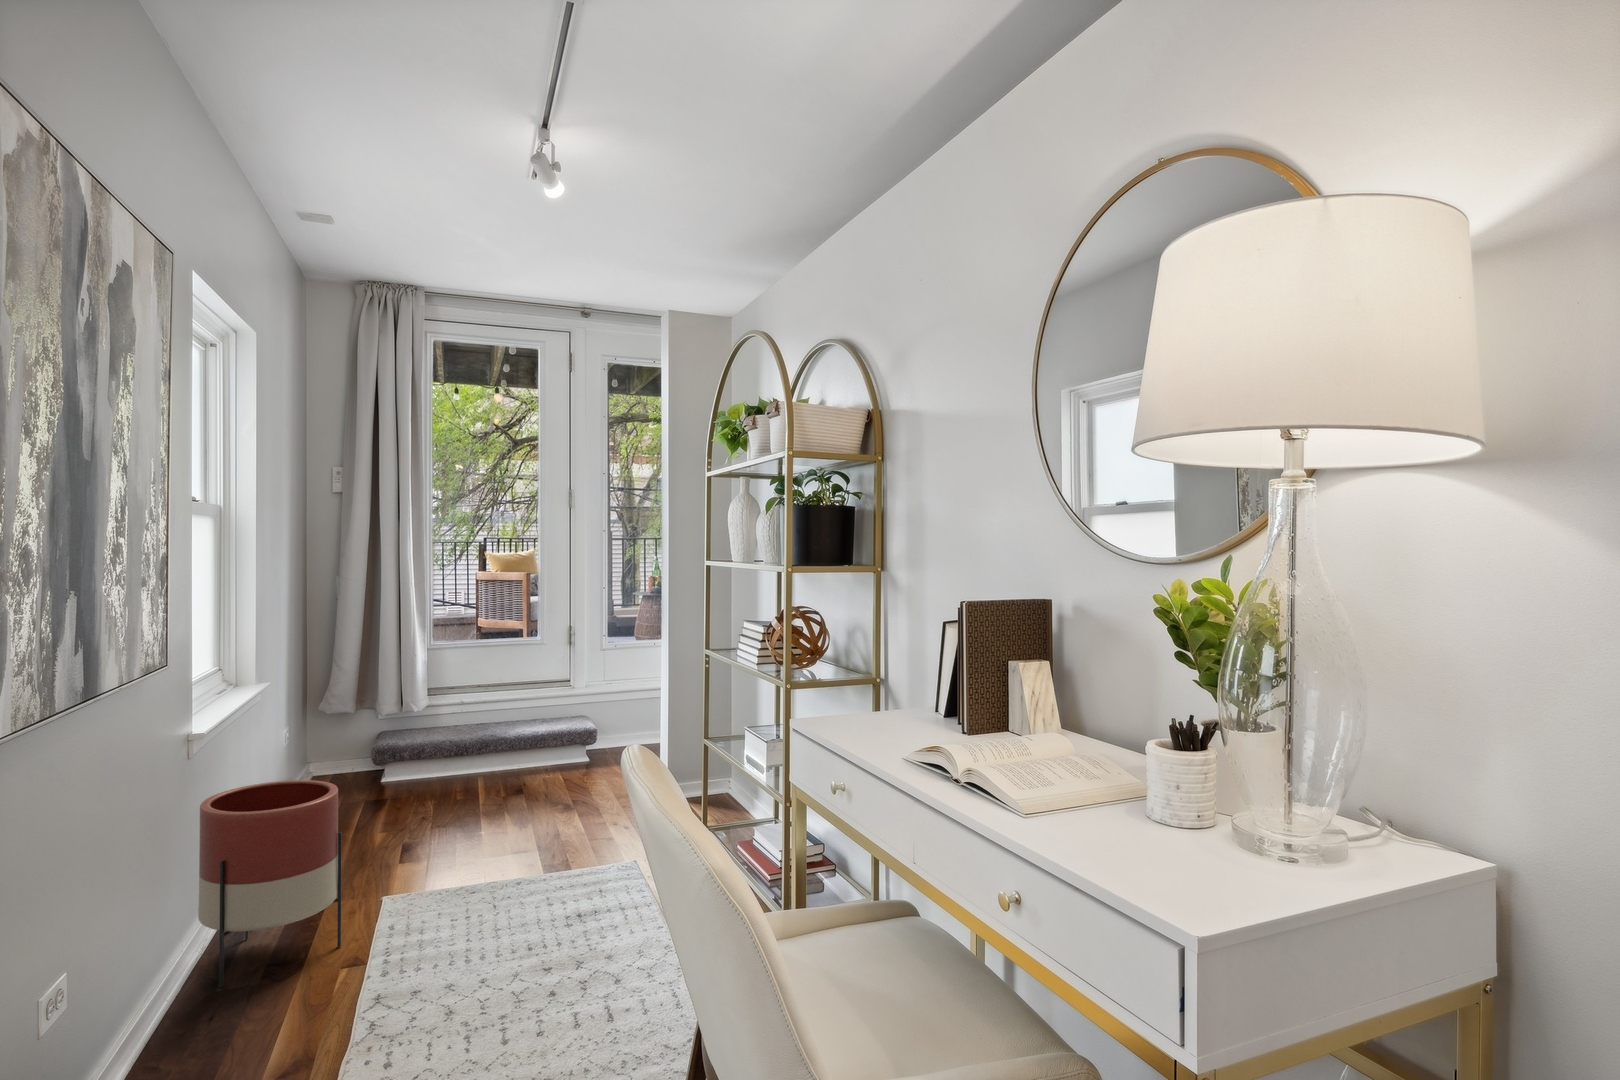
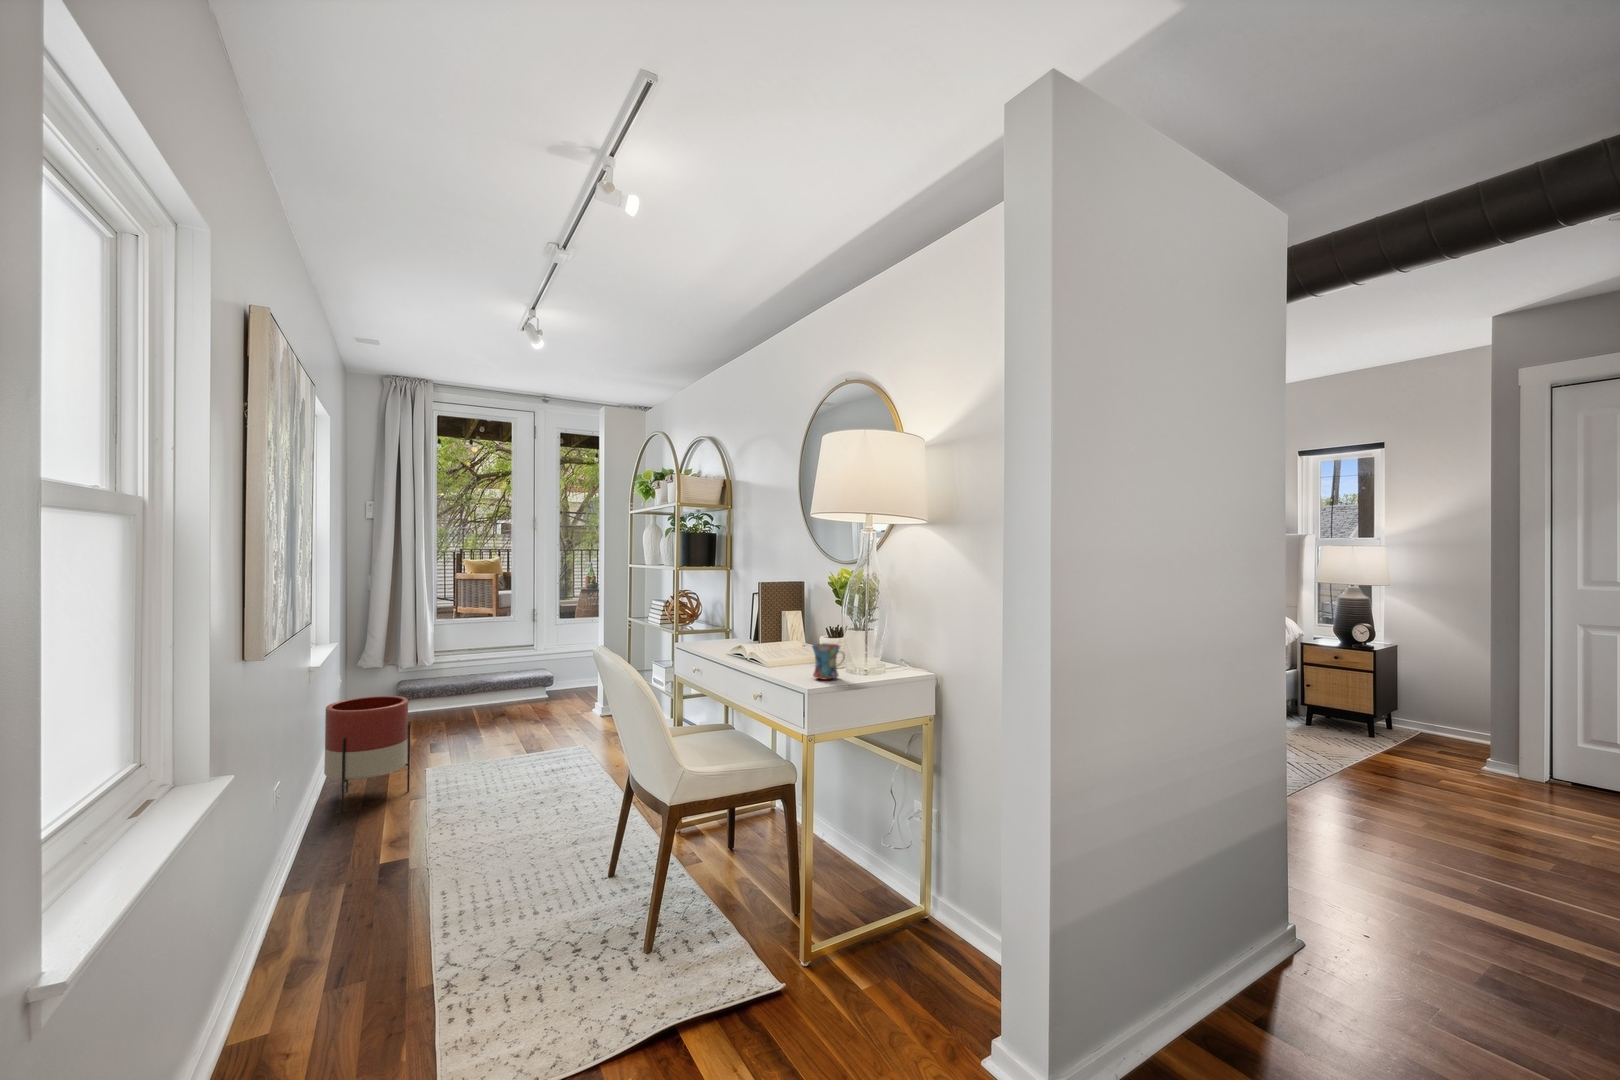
mug: none [1154,773,1260,879] -> present [812,643,845,680]

